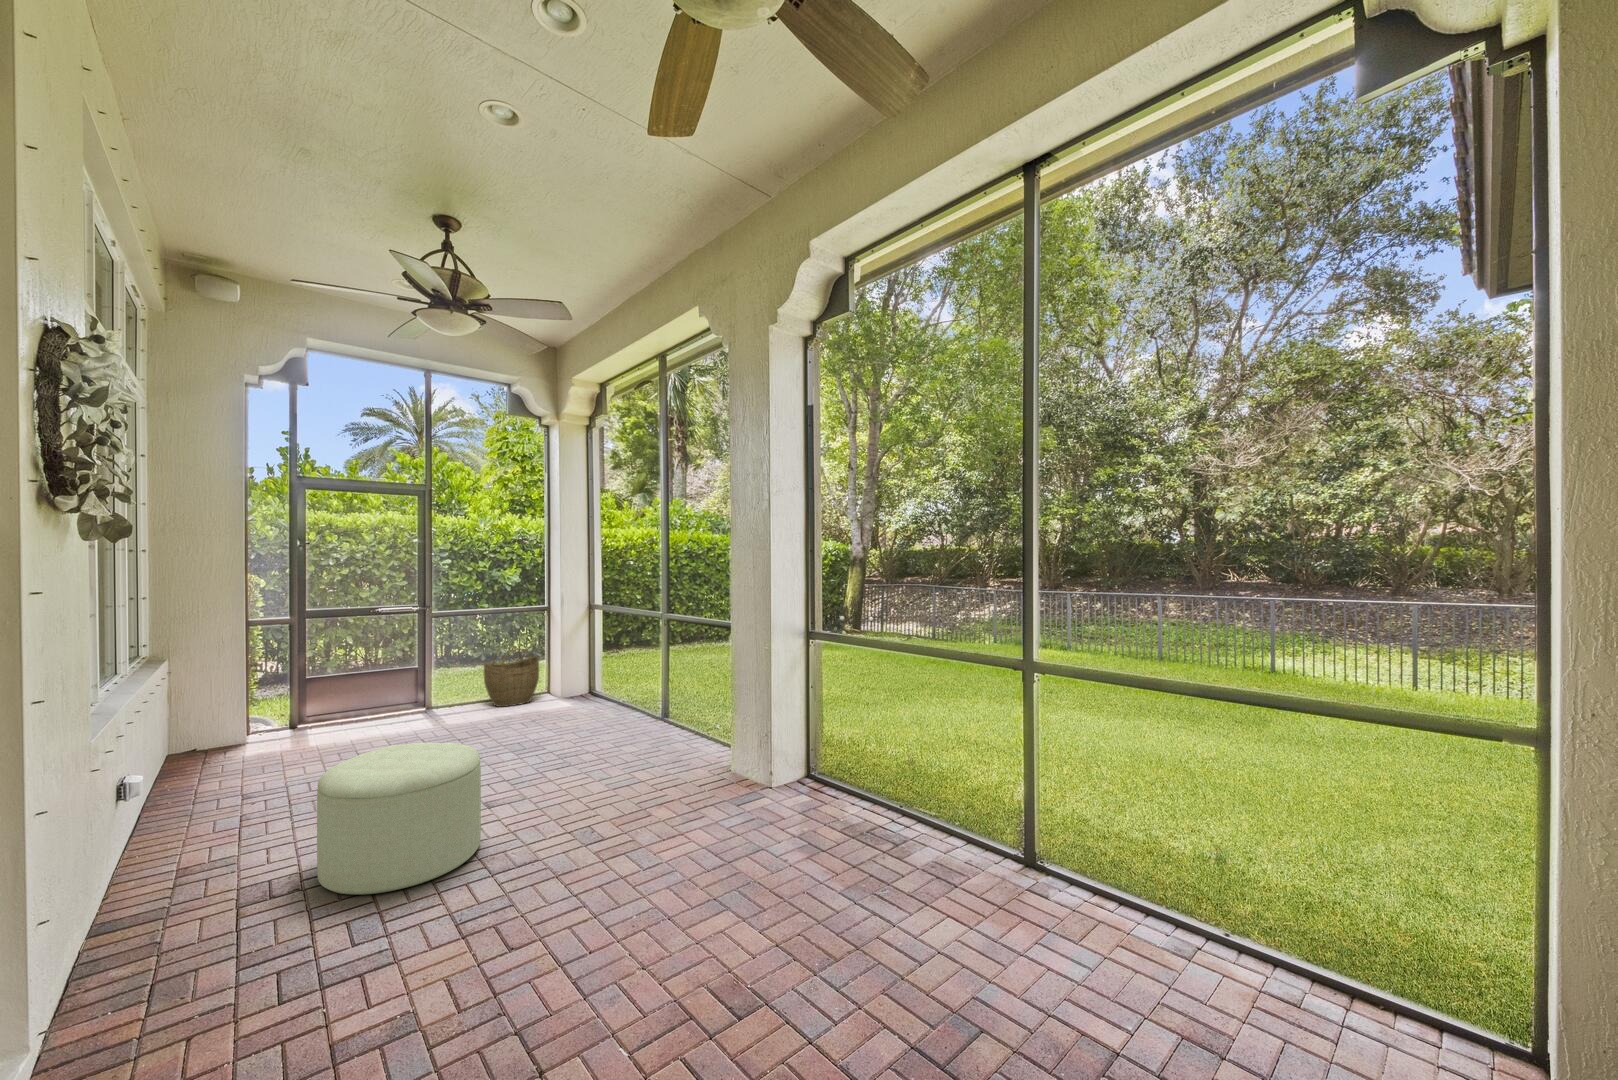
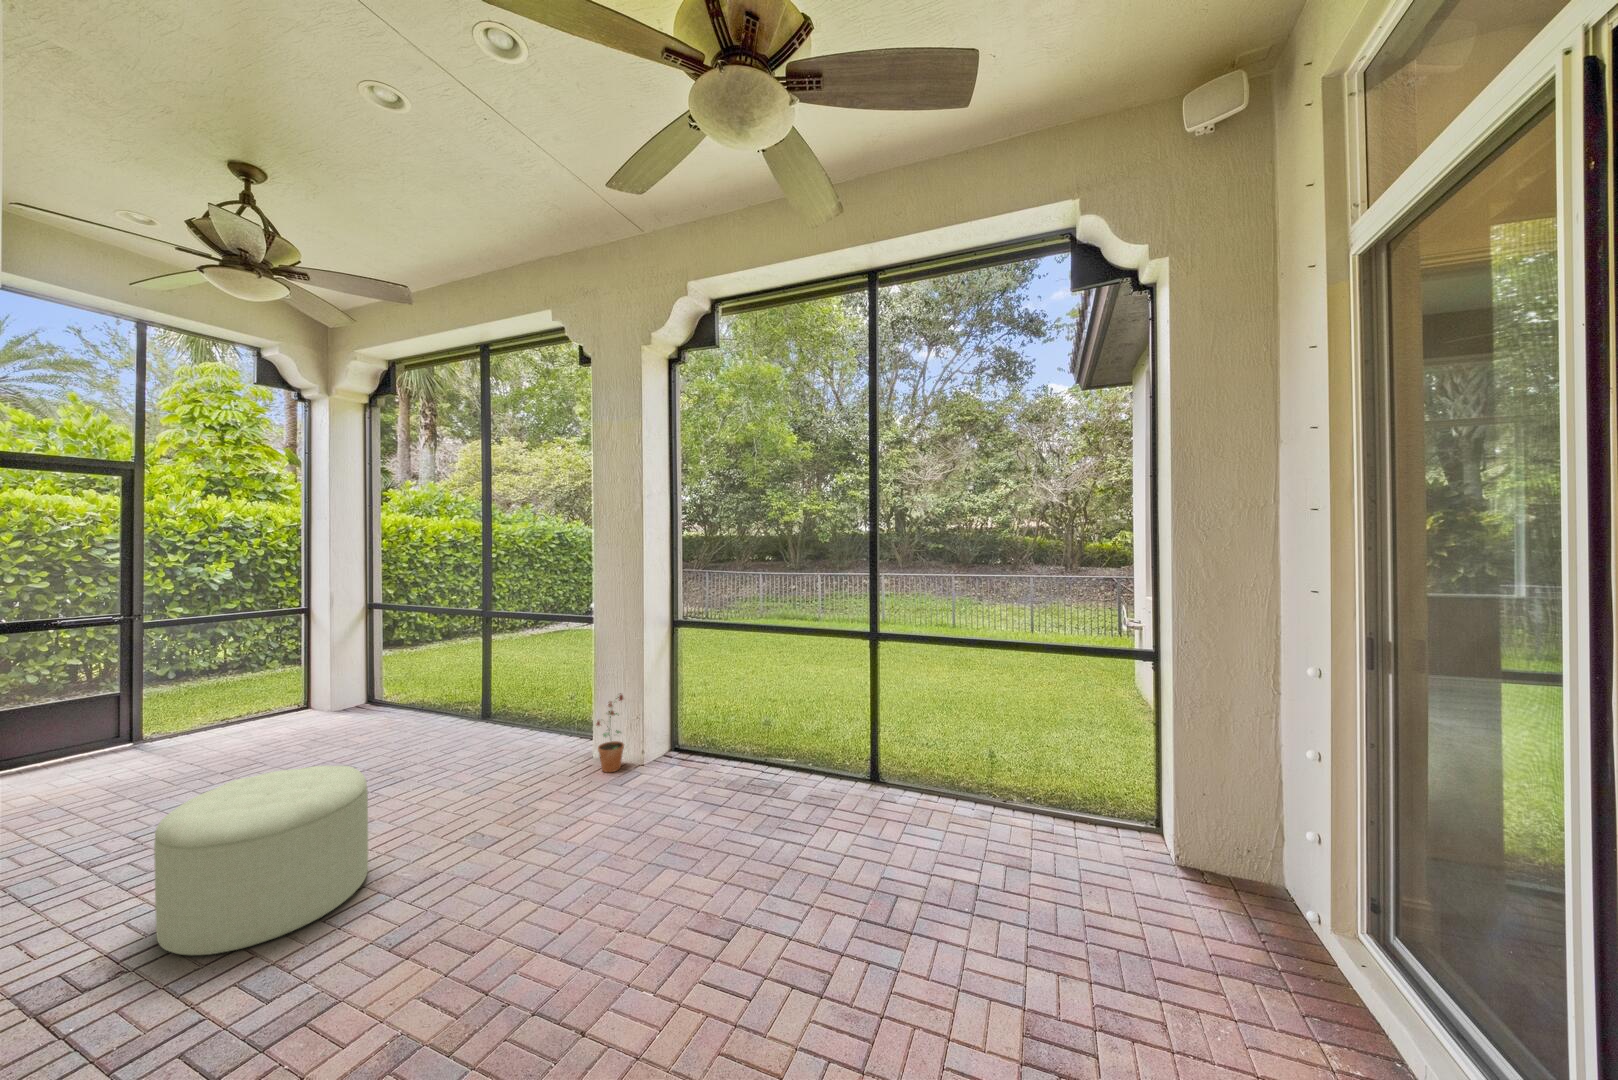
woven basket: present [484,644,539,707] -> none [249,653,326,725]
potted plant: none [716,708,751,794] -> present [596,693,624,772]

